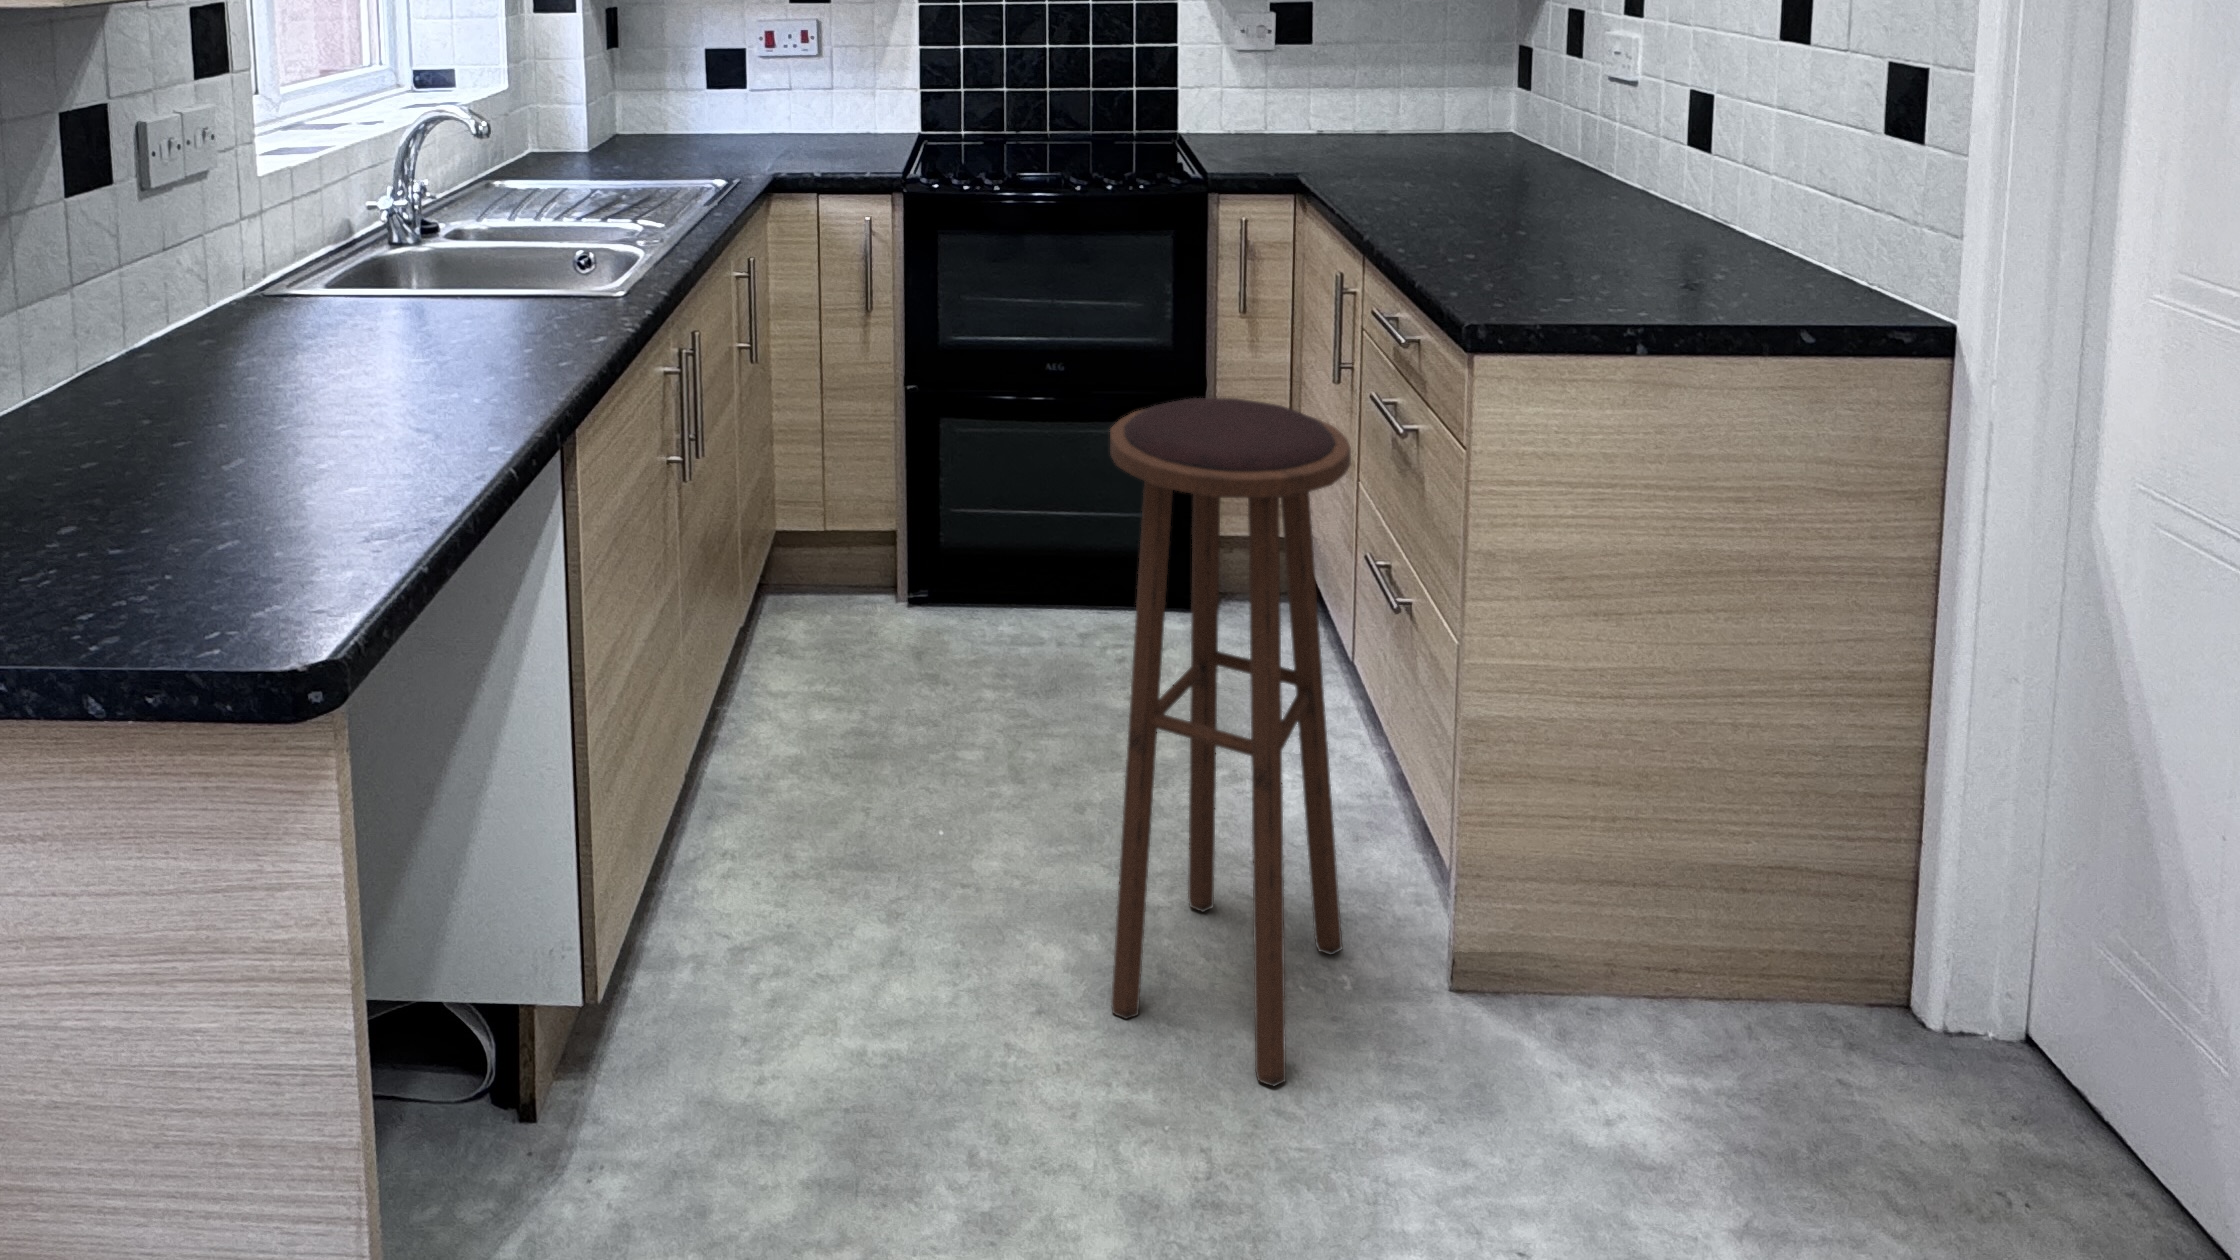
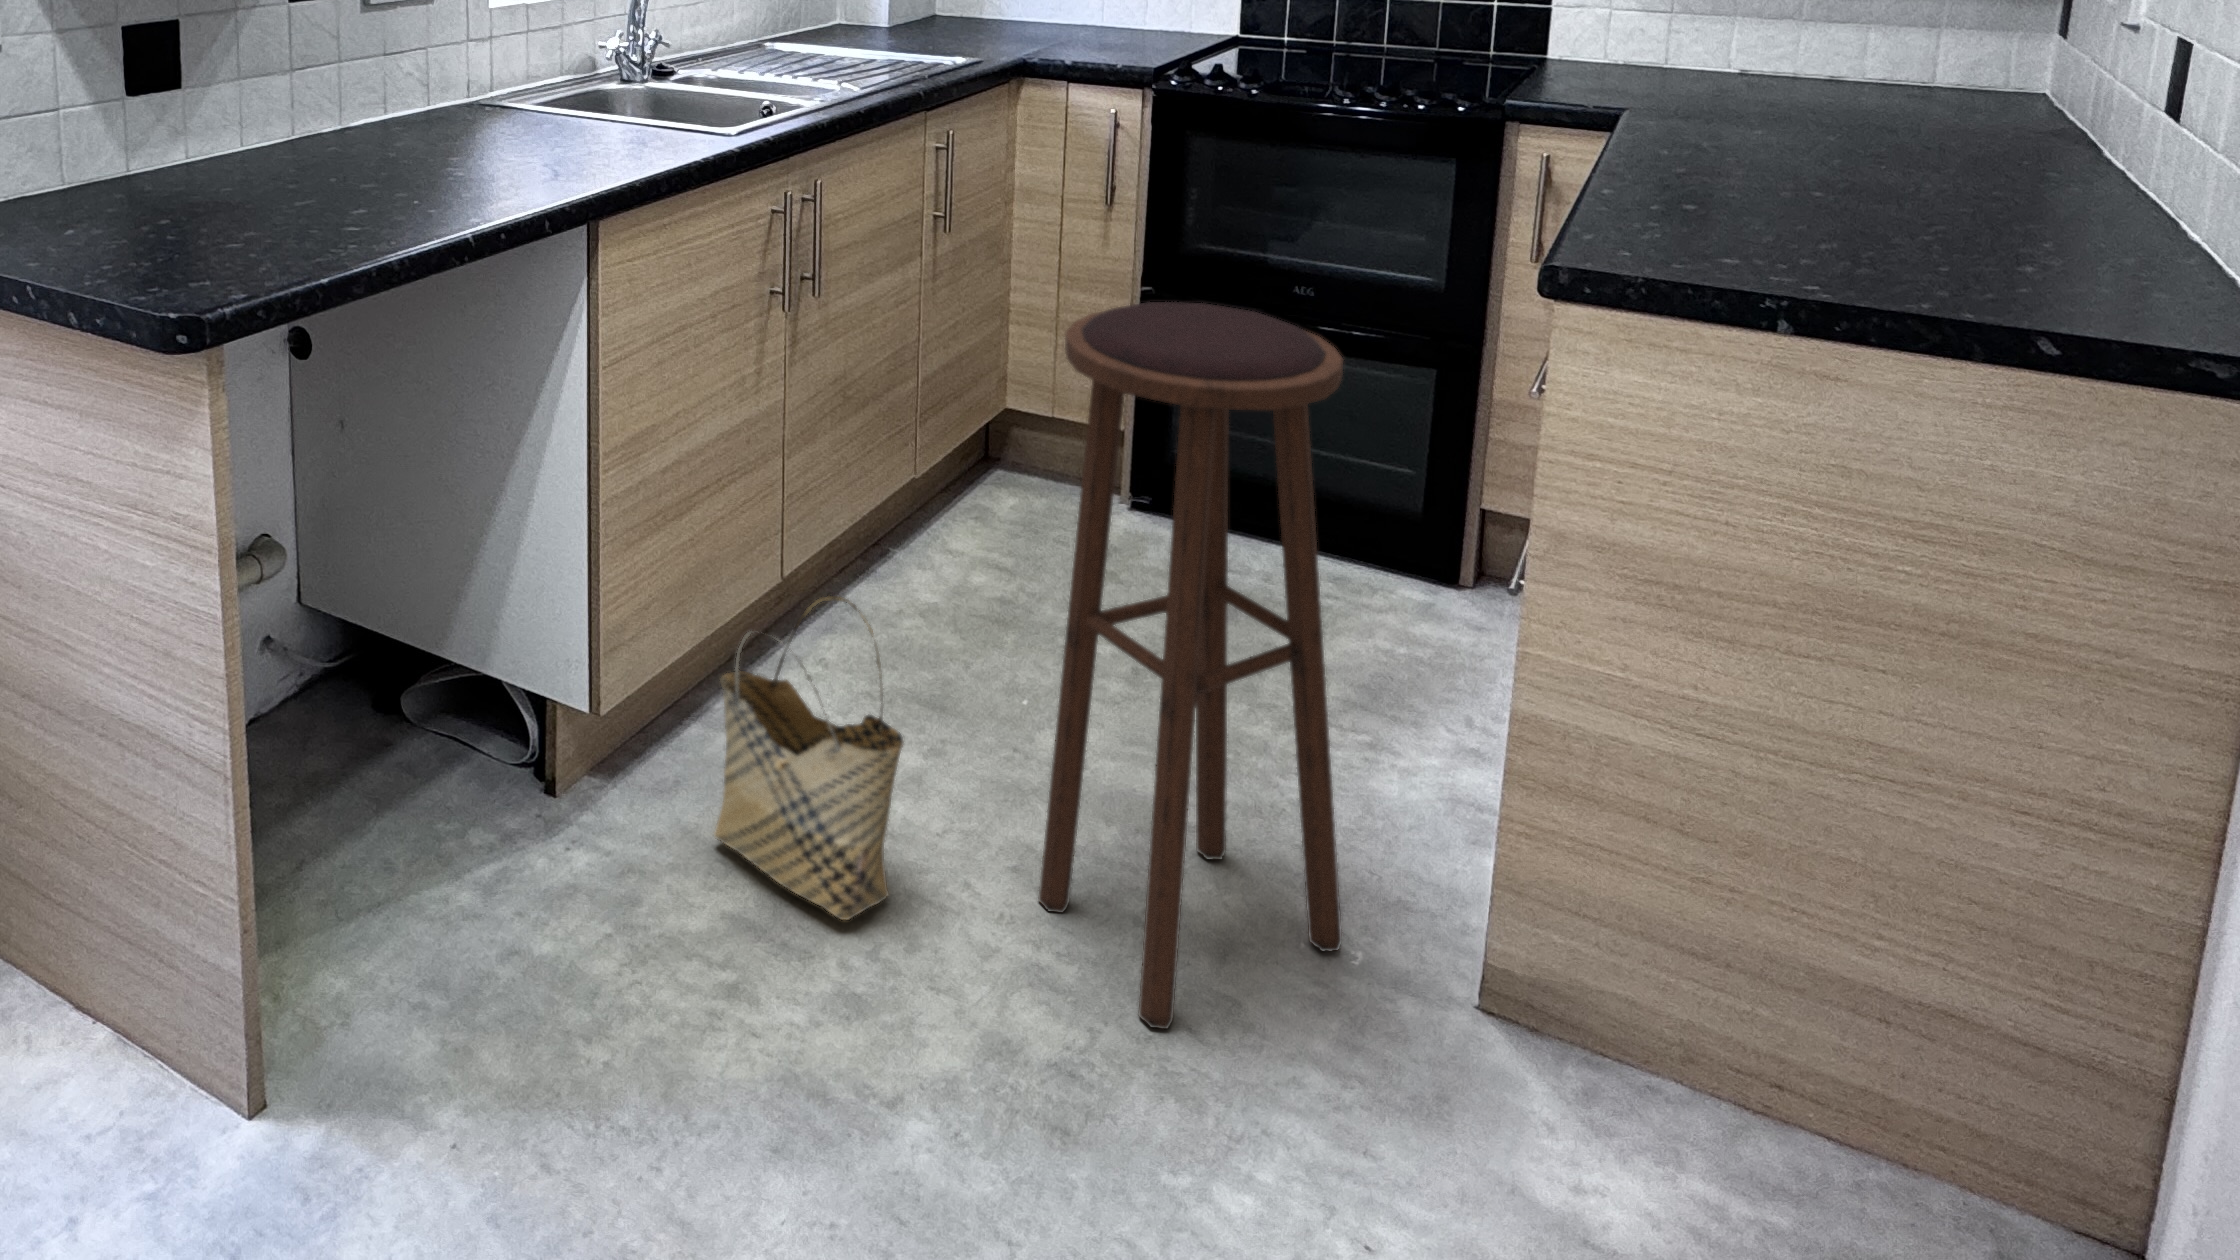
woven basket: none [789,773,1011,1117] -> present [714,596,903,920]

